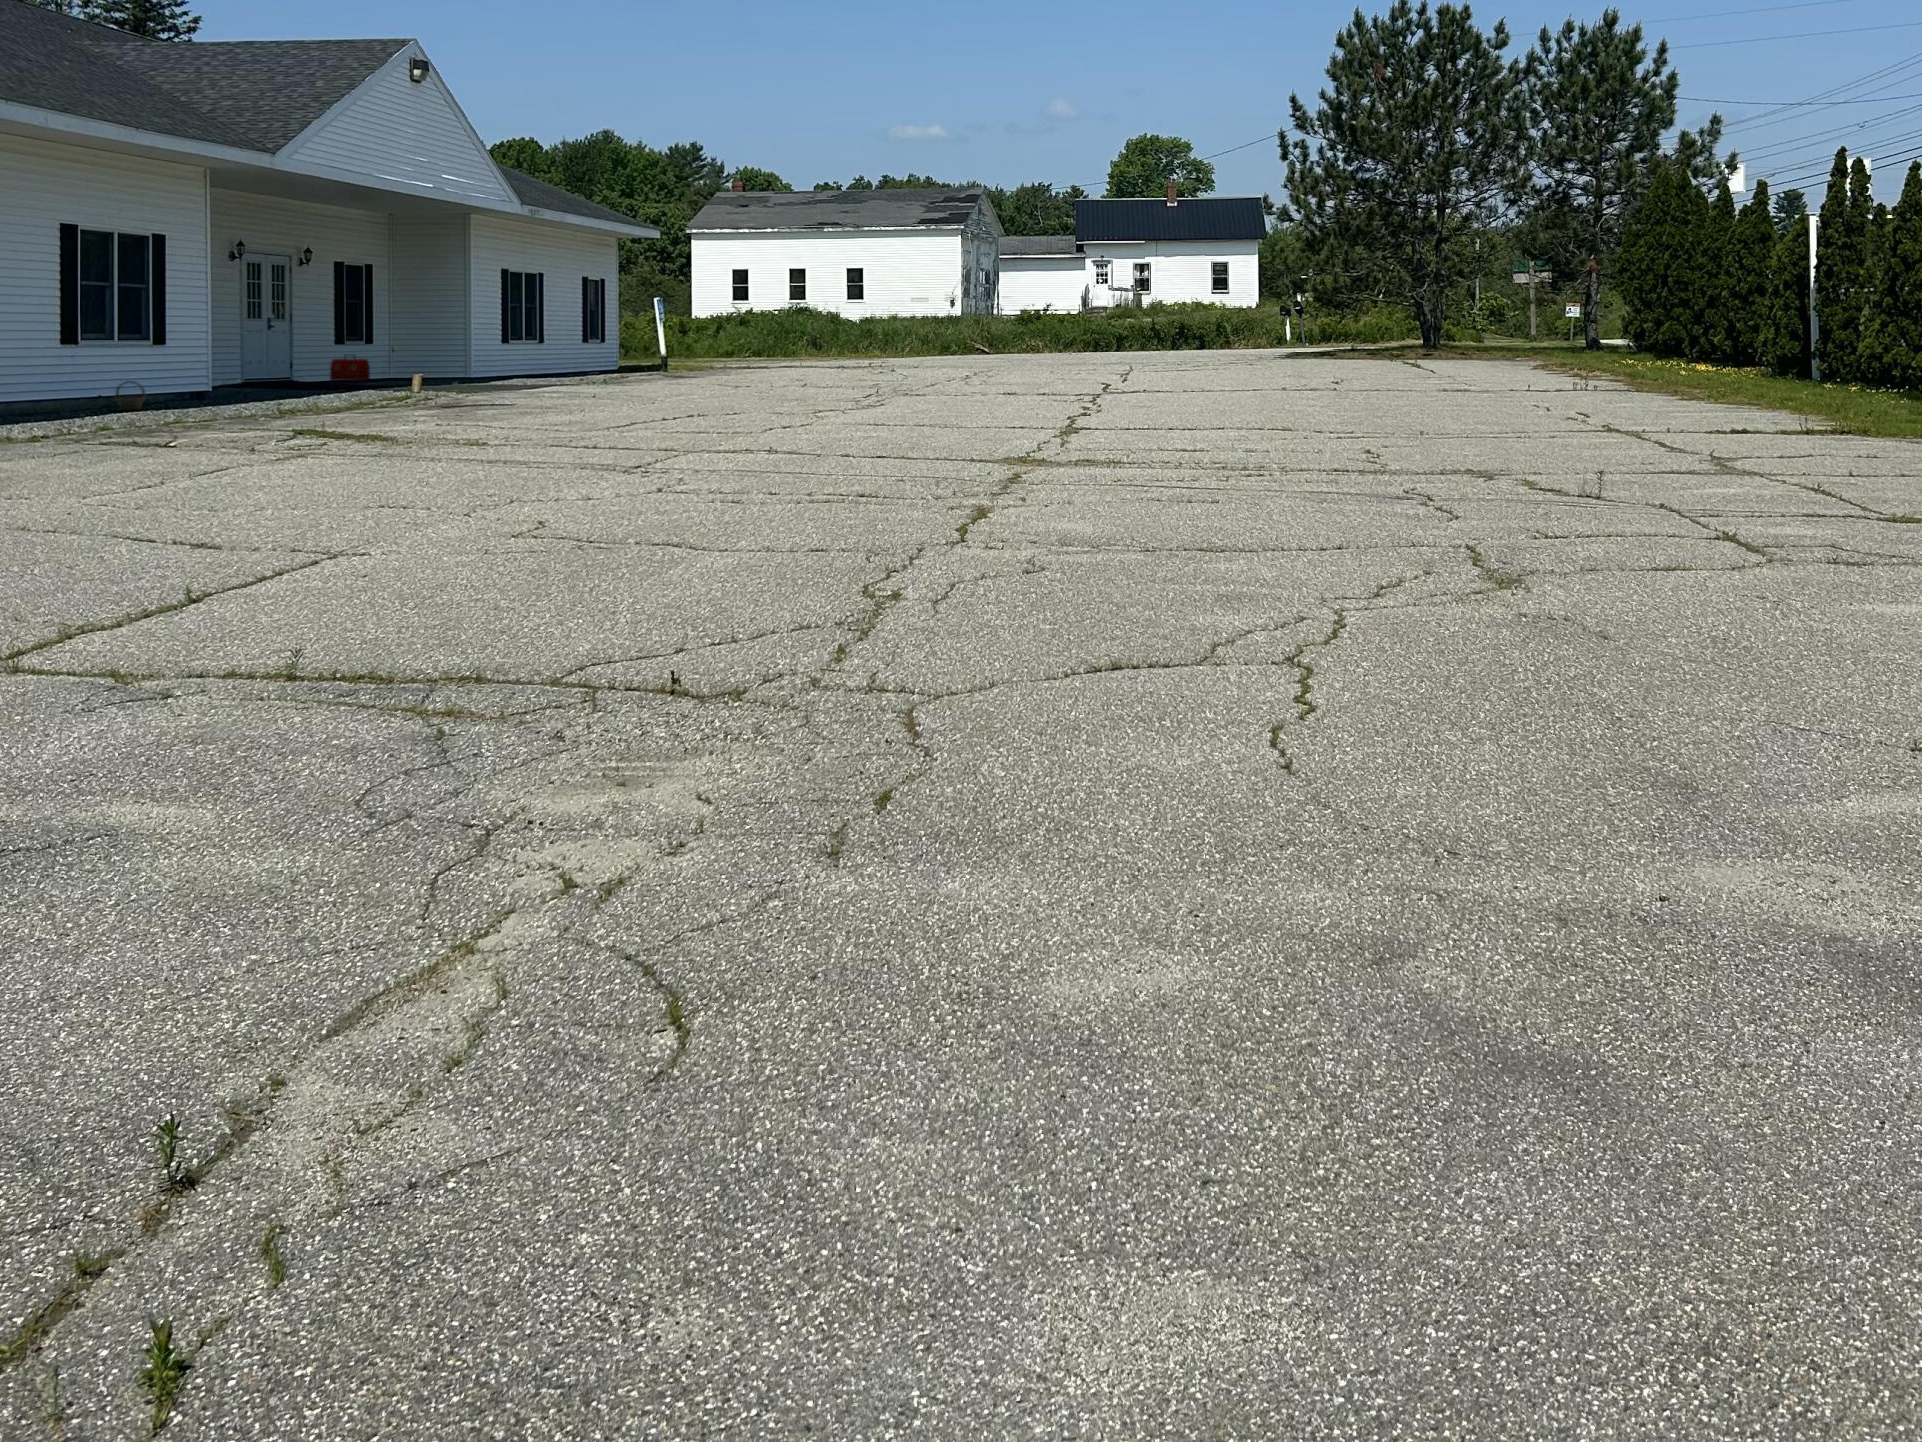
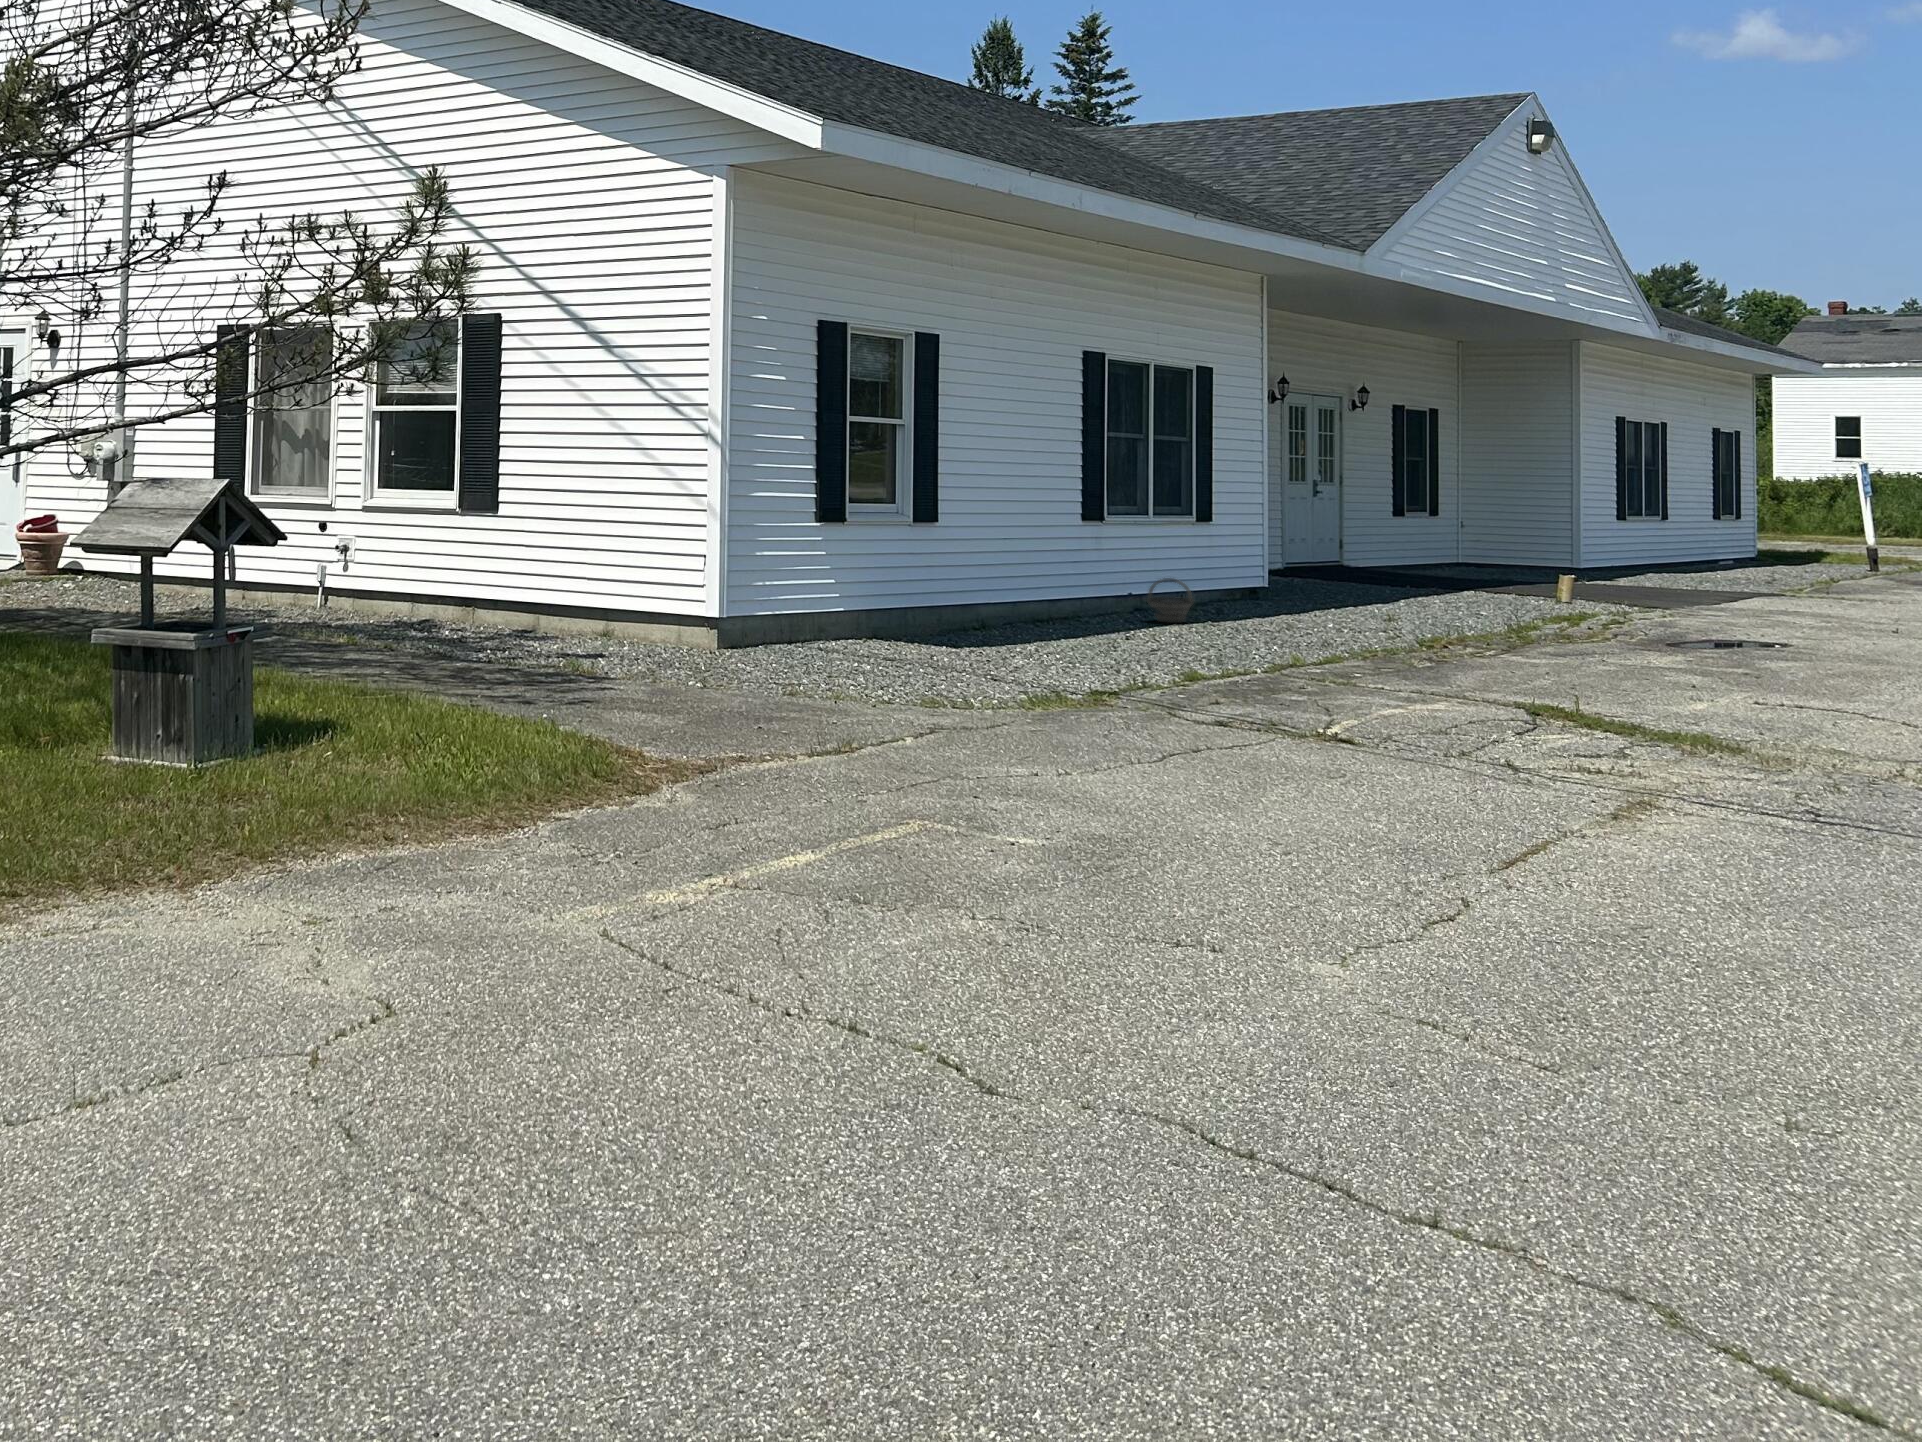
toolbox: present [330,355,370,381] -> none [1394,537,1454,577]

